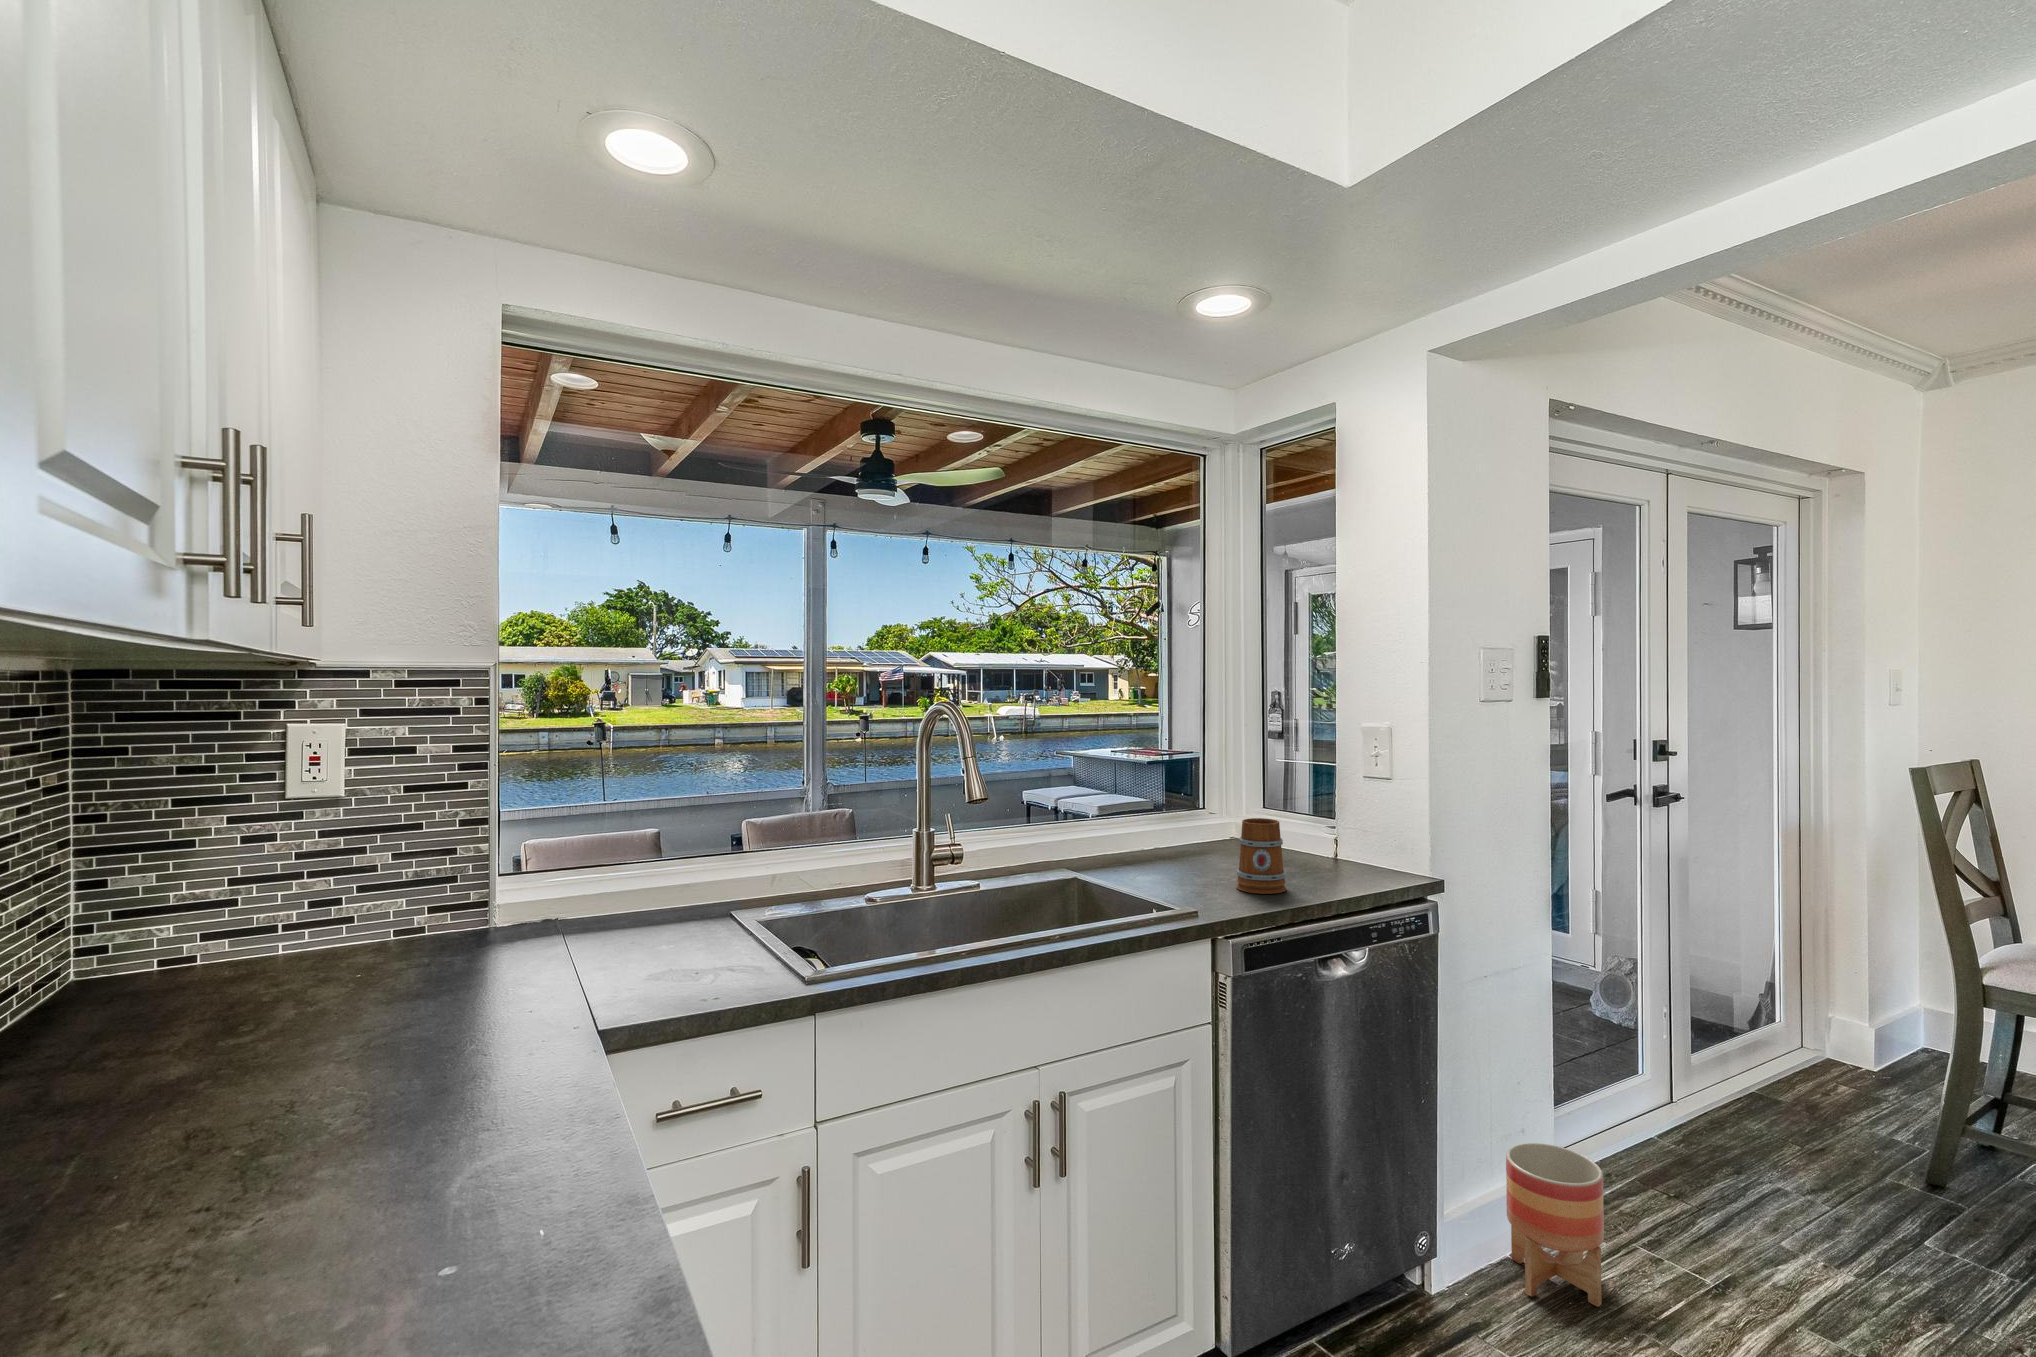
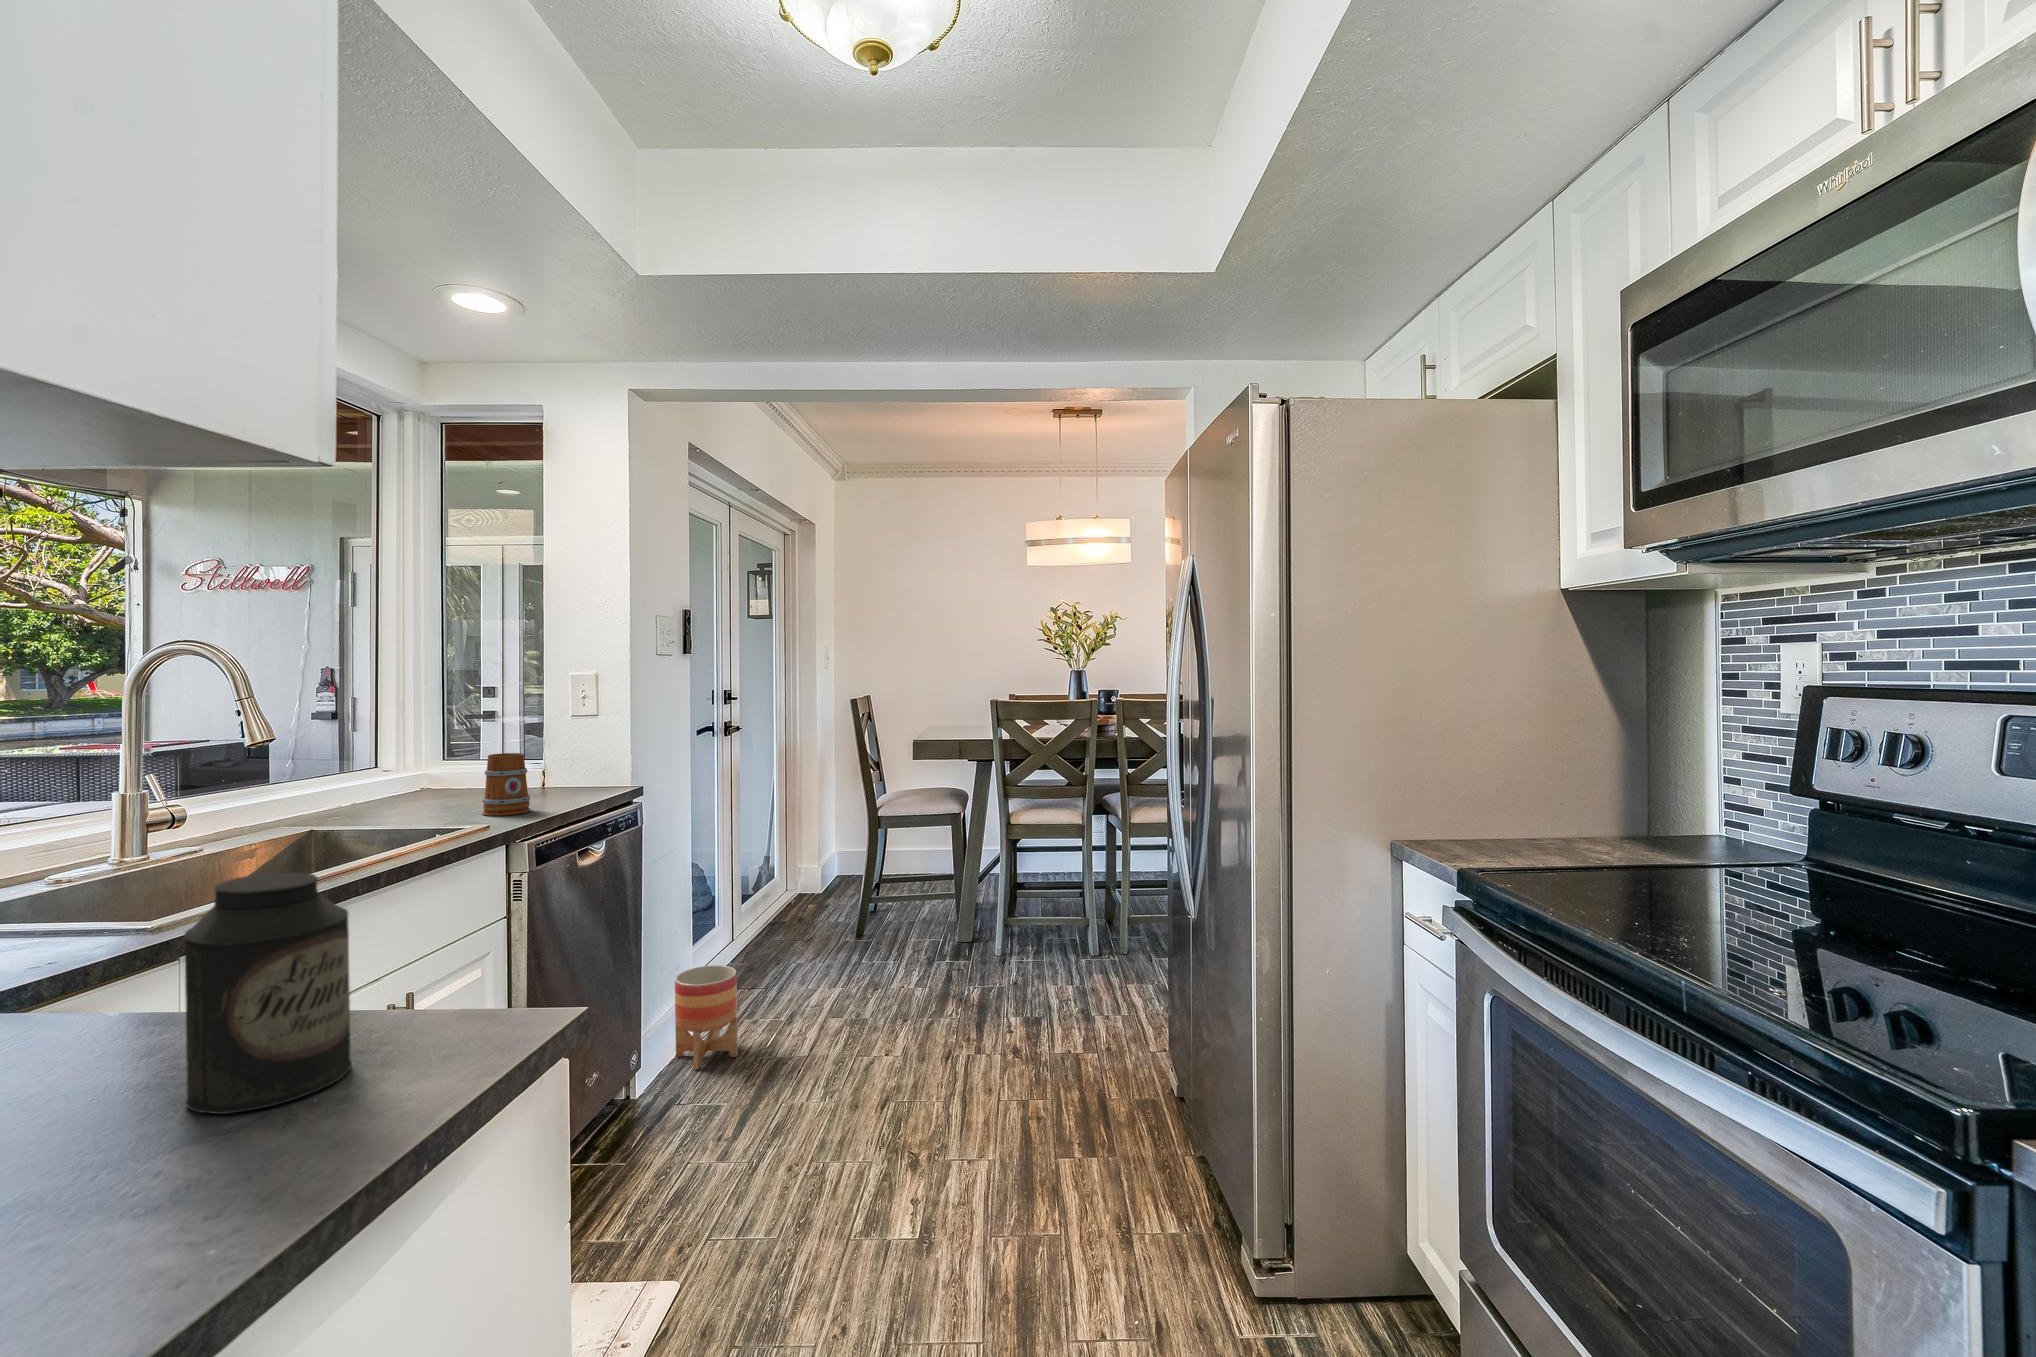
canister: none [393,1016,548,1290] -> present [184,872,351,1114]

